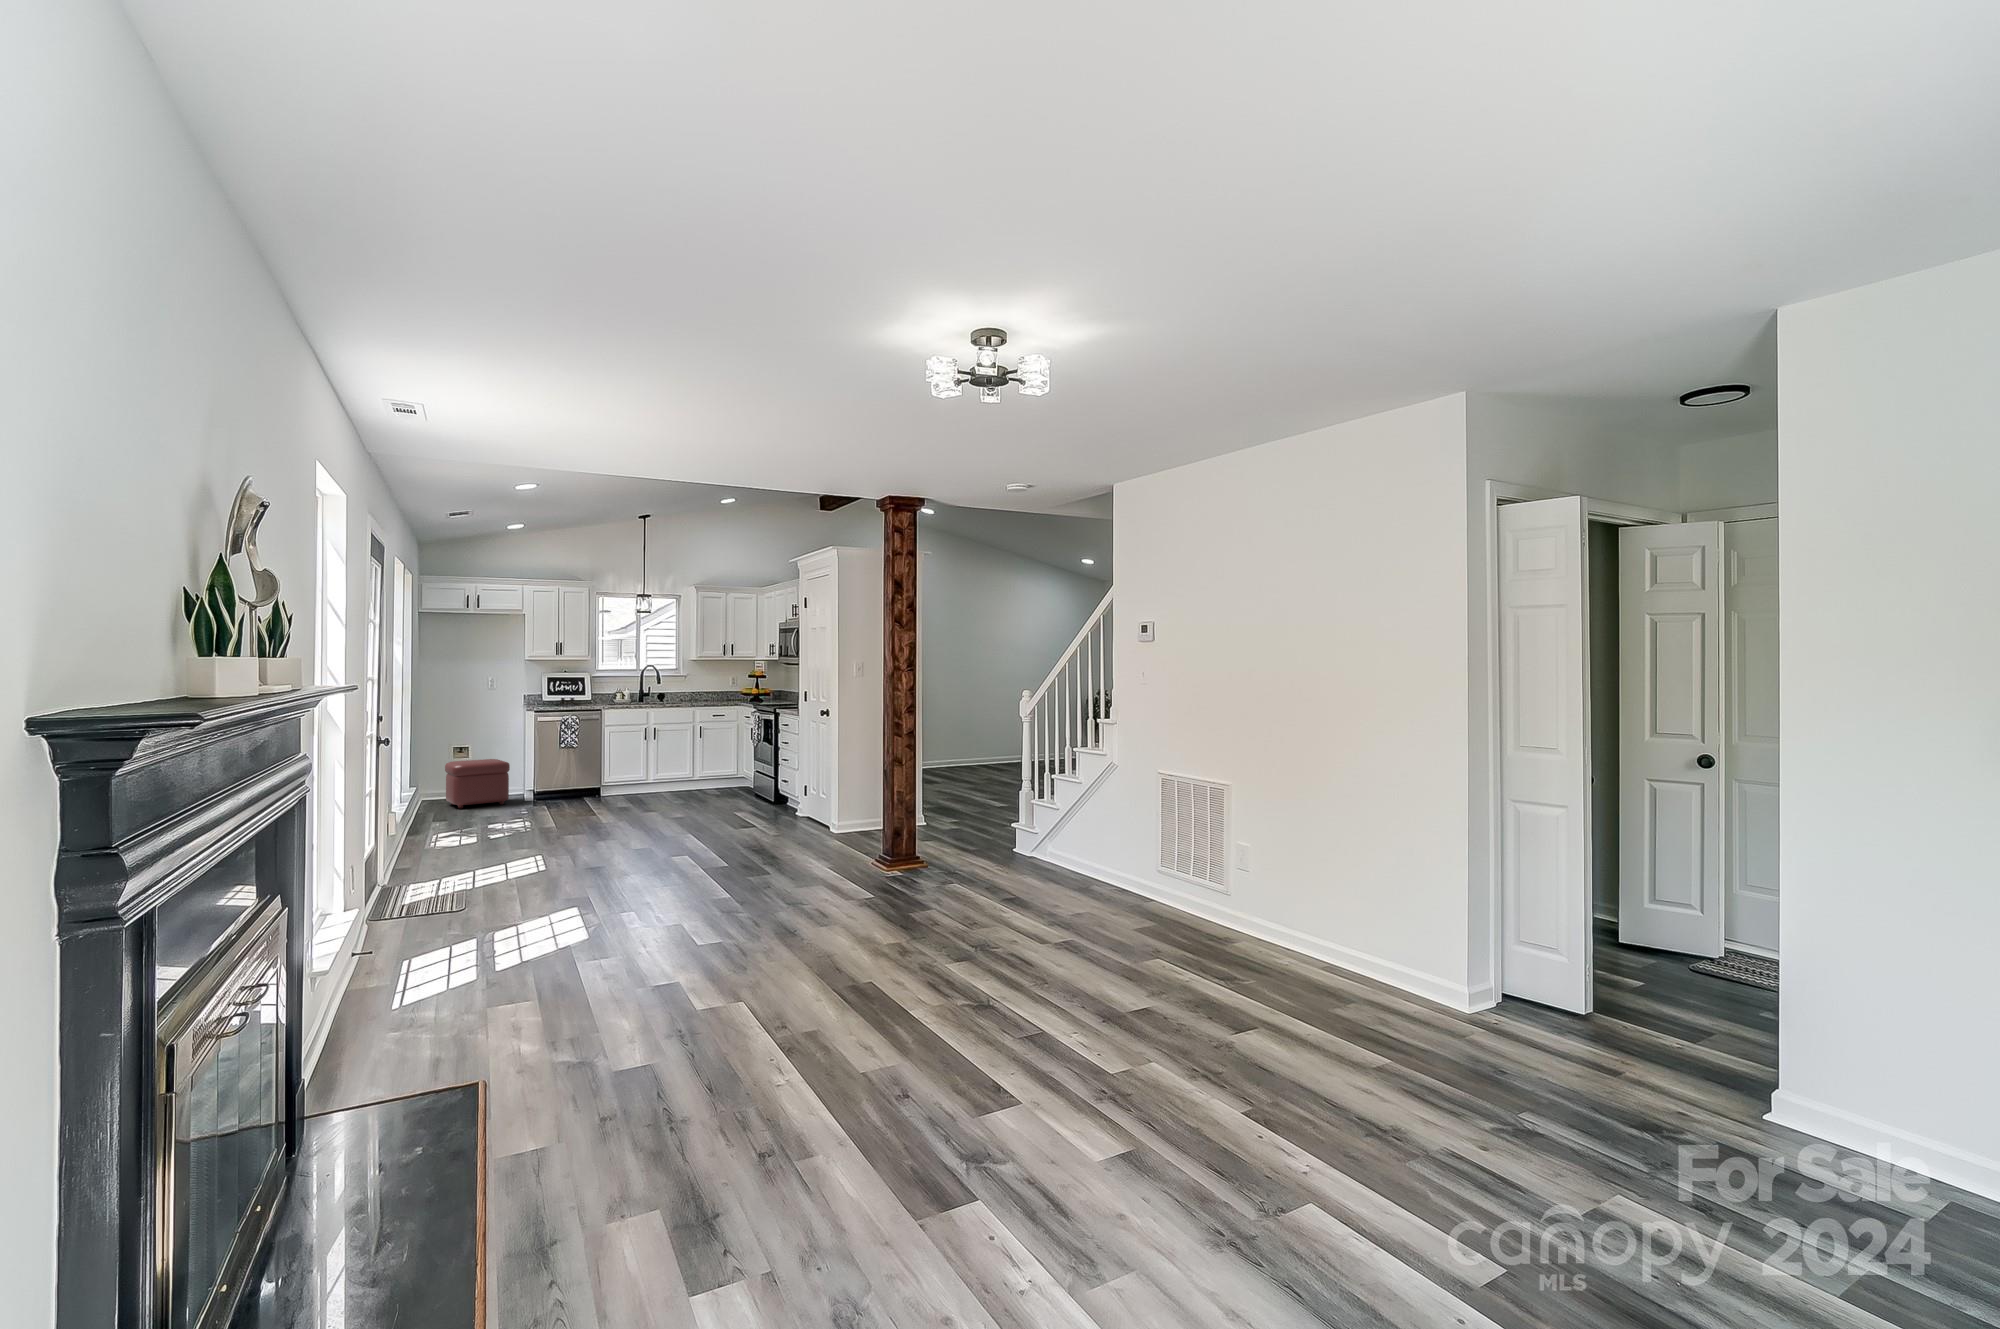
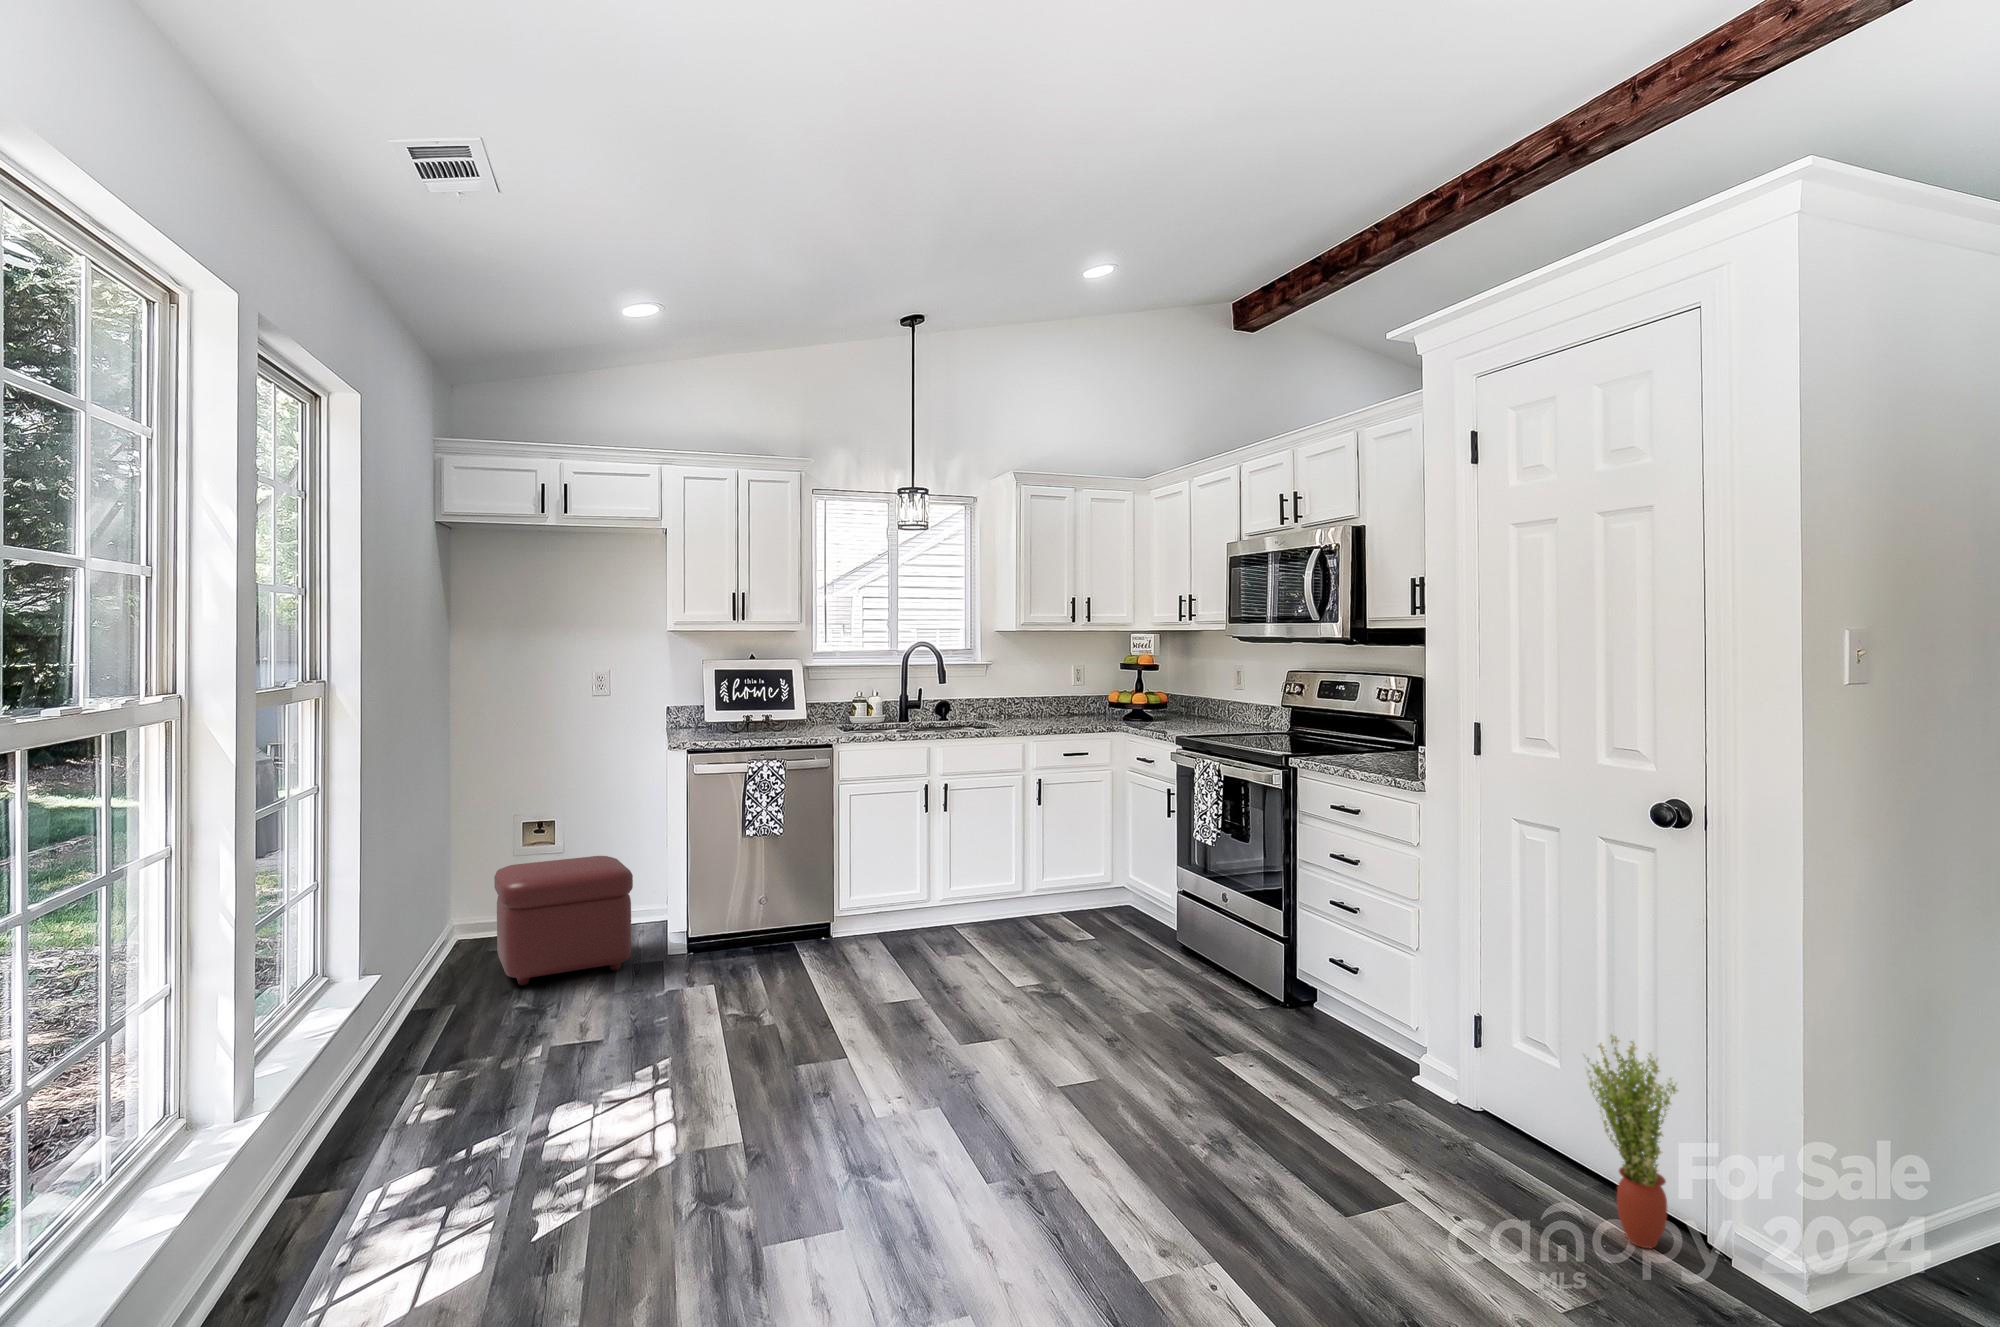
potted plant: none [807,777,826,832] -> present [1587,1035,1677,1248]

